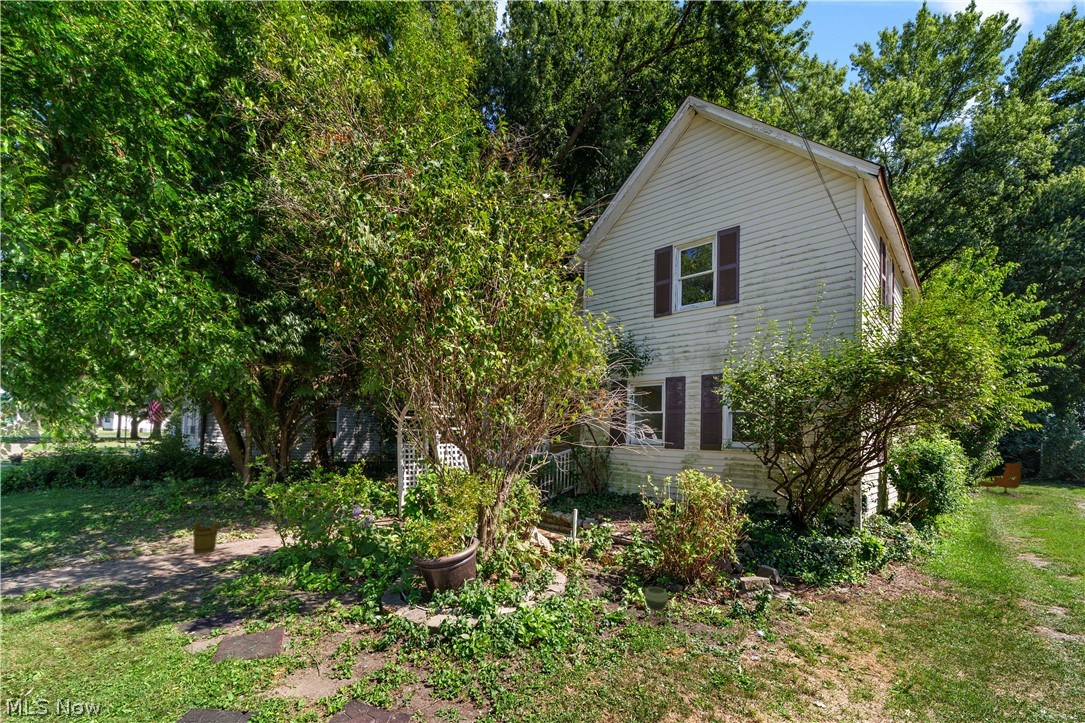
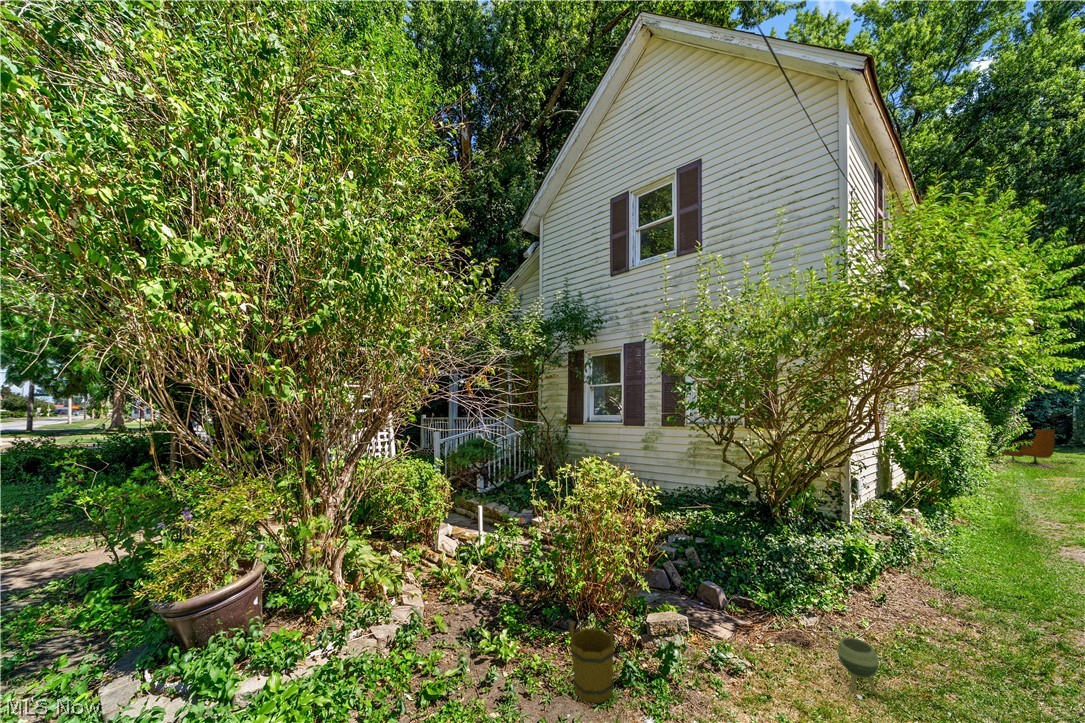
bucket: present [193,522,218,555] -> present [569,622,615,703]
planter: present [645,587,668,622] -> present [838,638,879,695]

